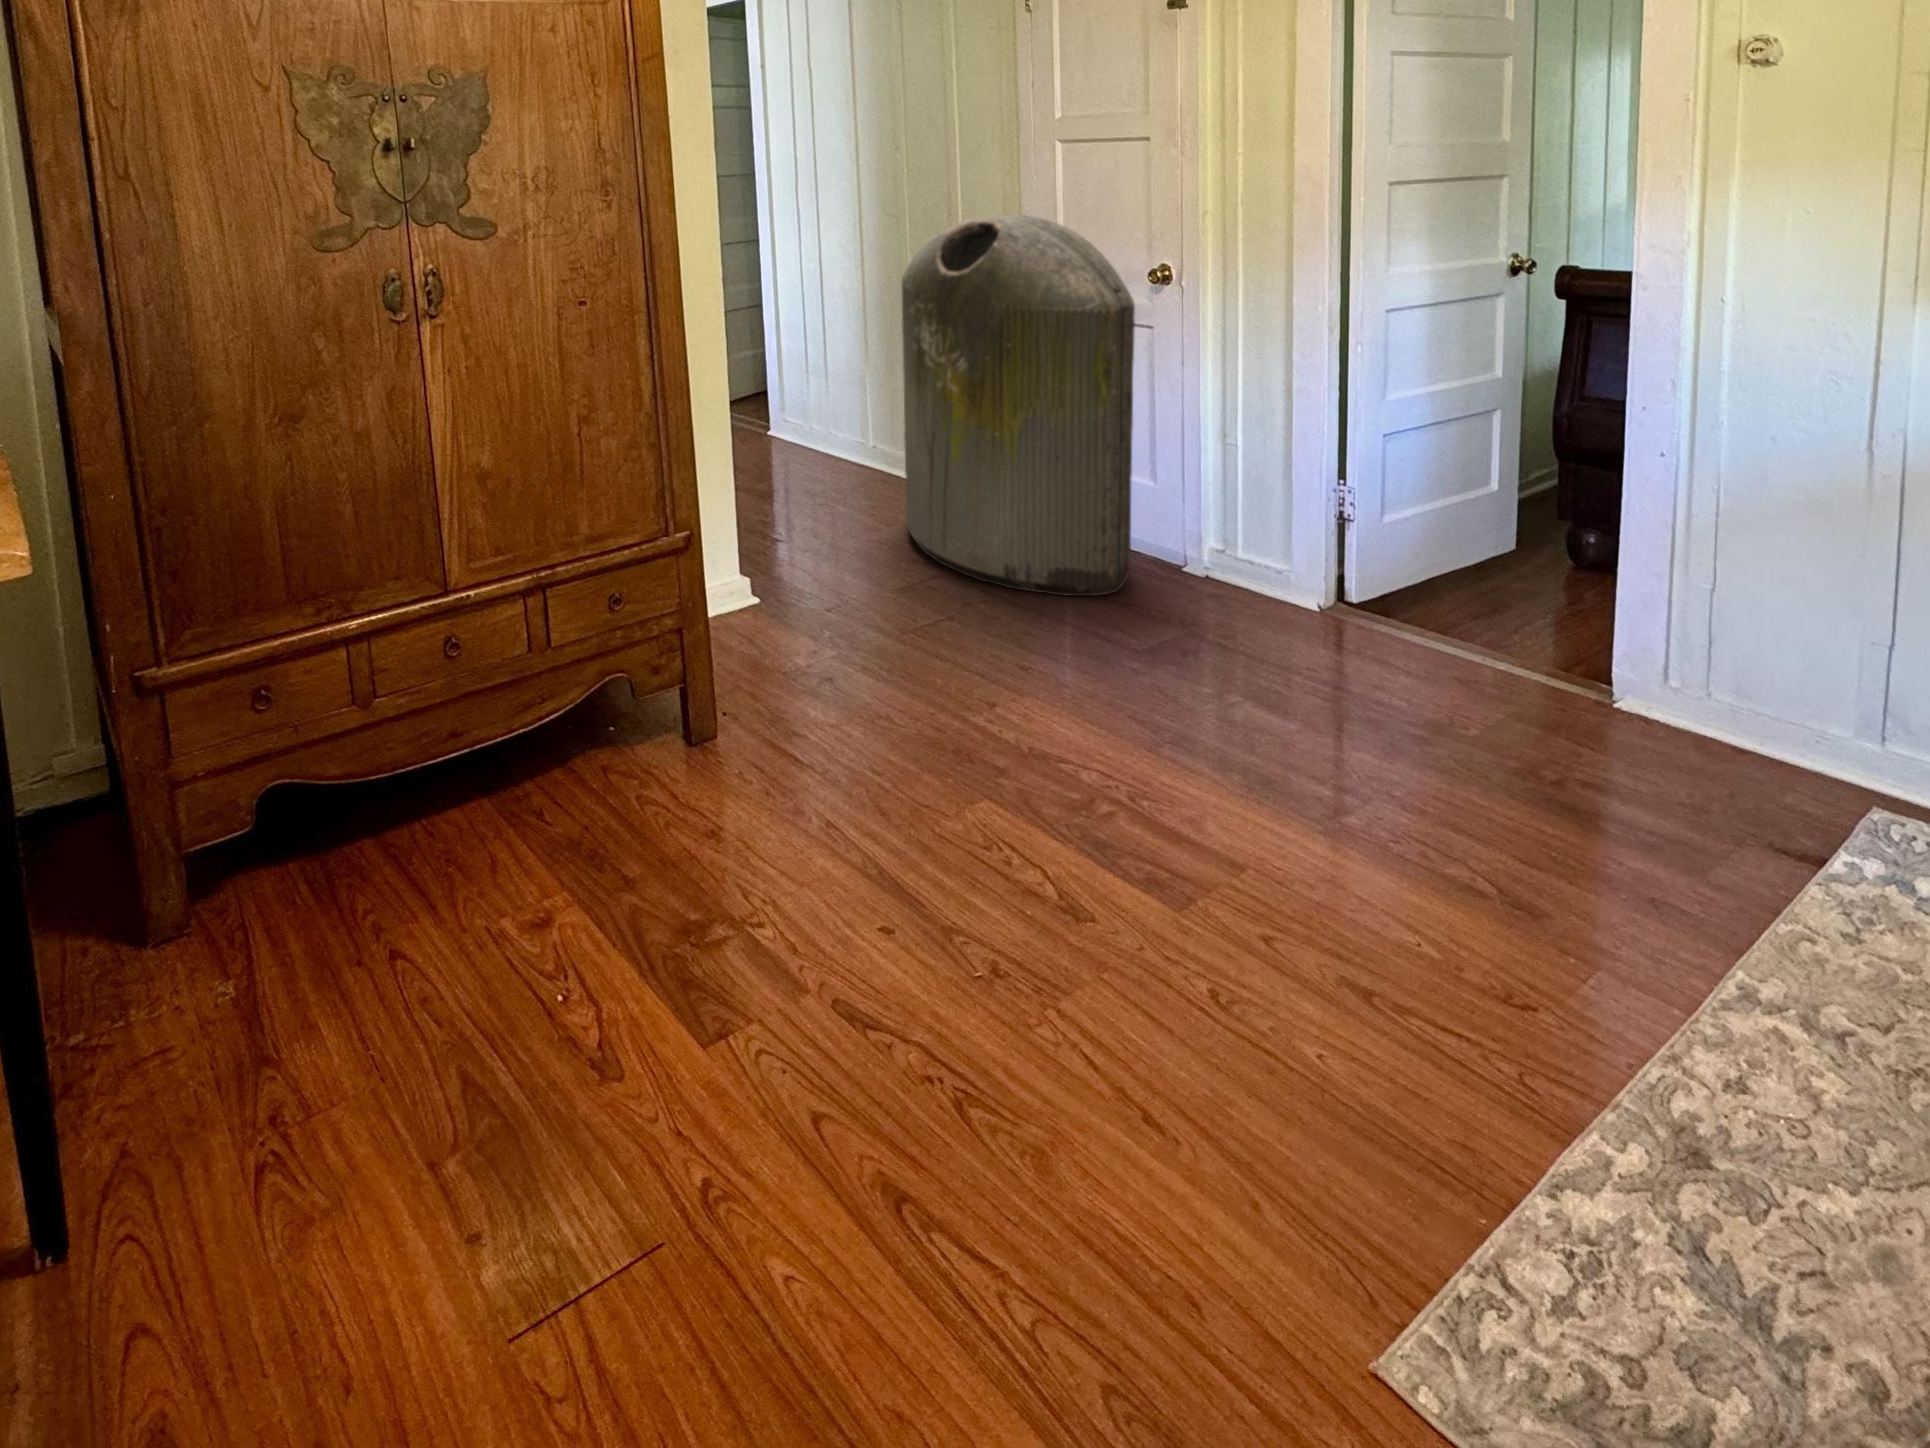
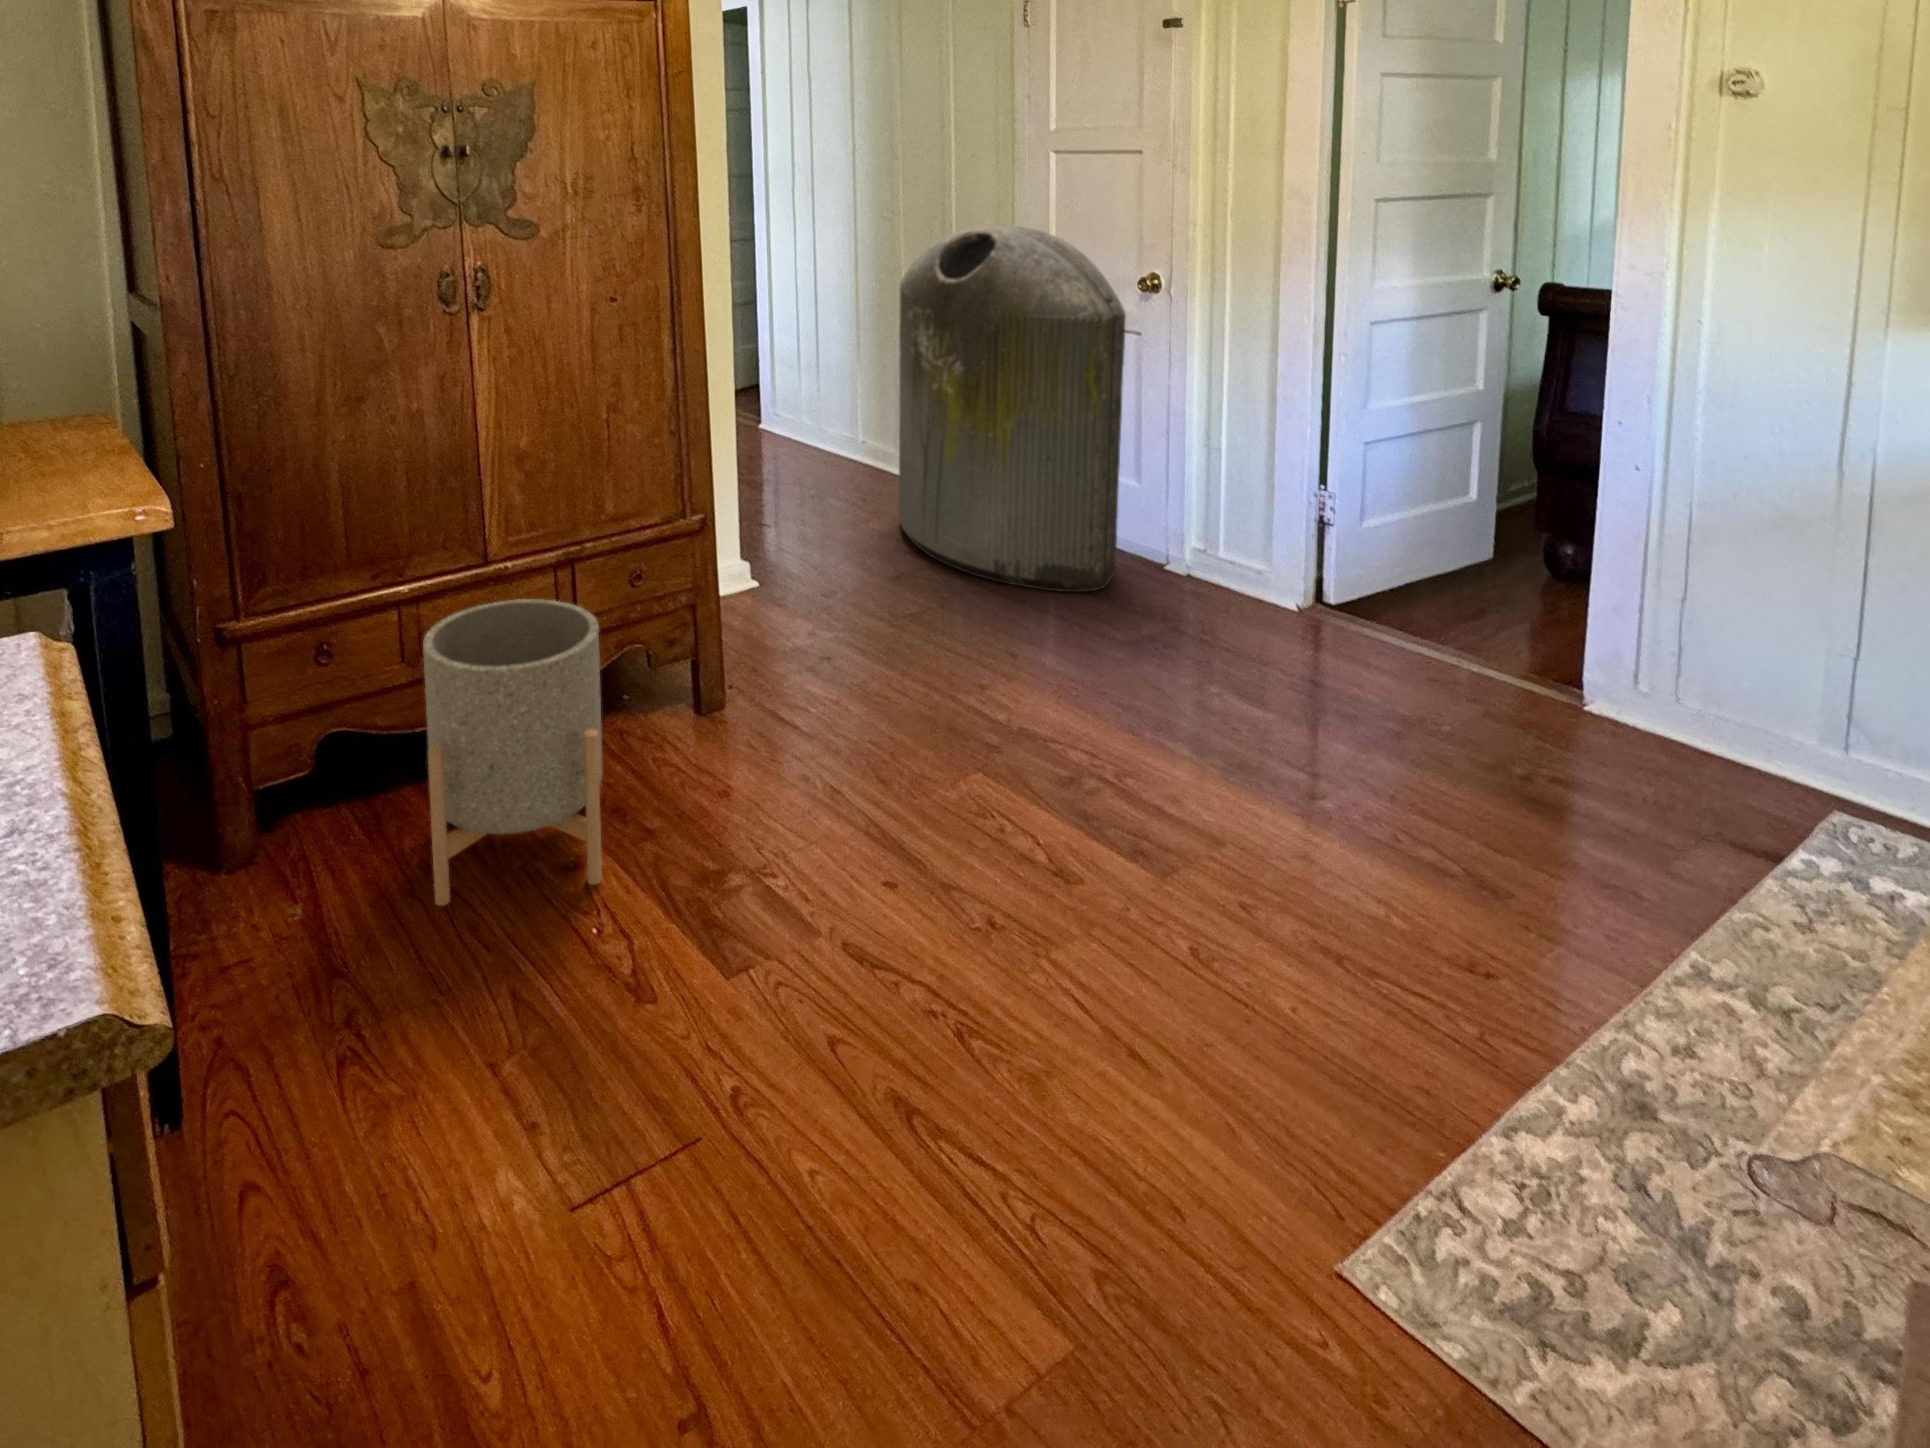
planter: none [363,630,570,977] -> present [423,599,602,906]

